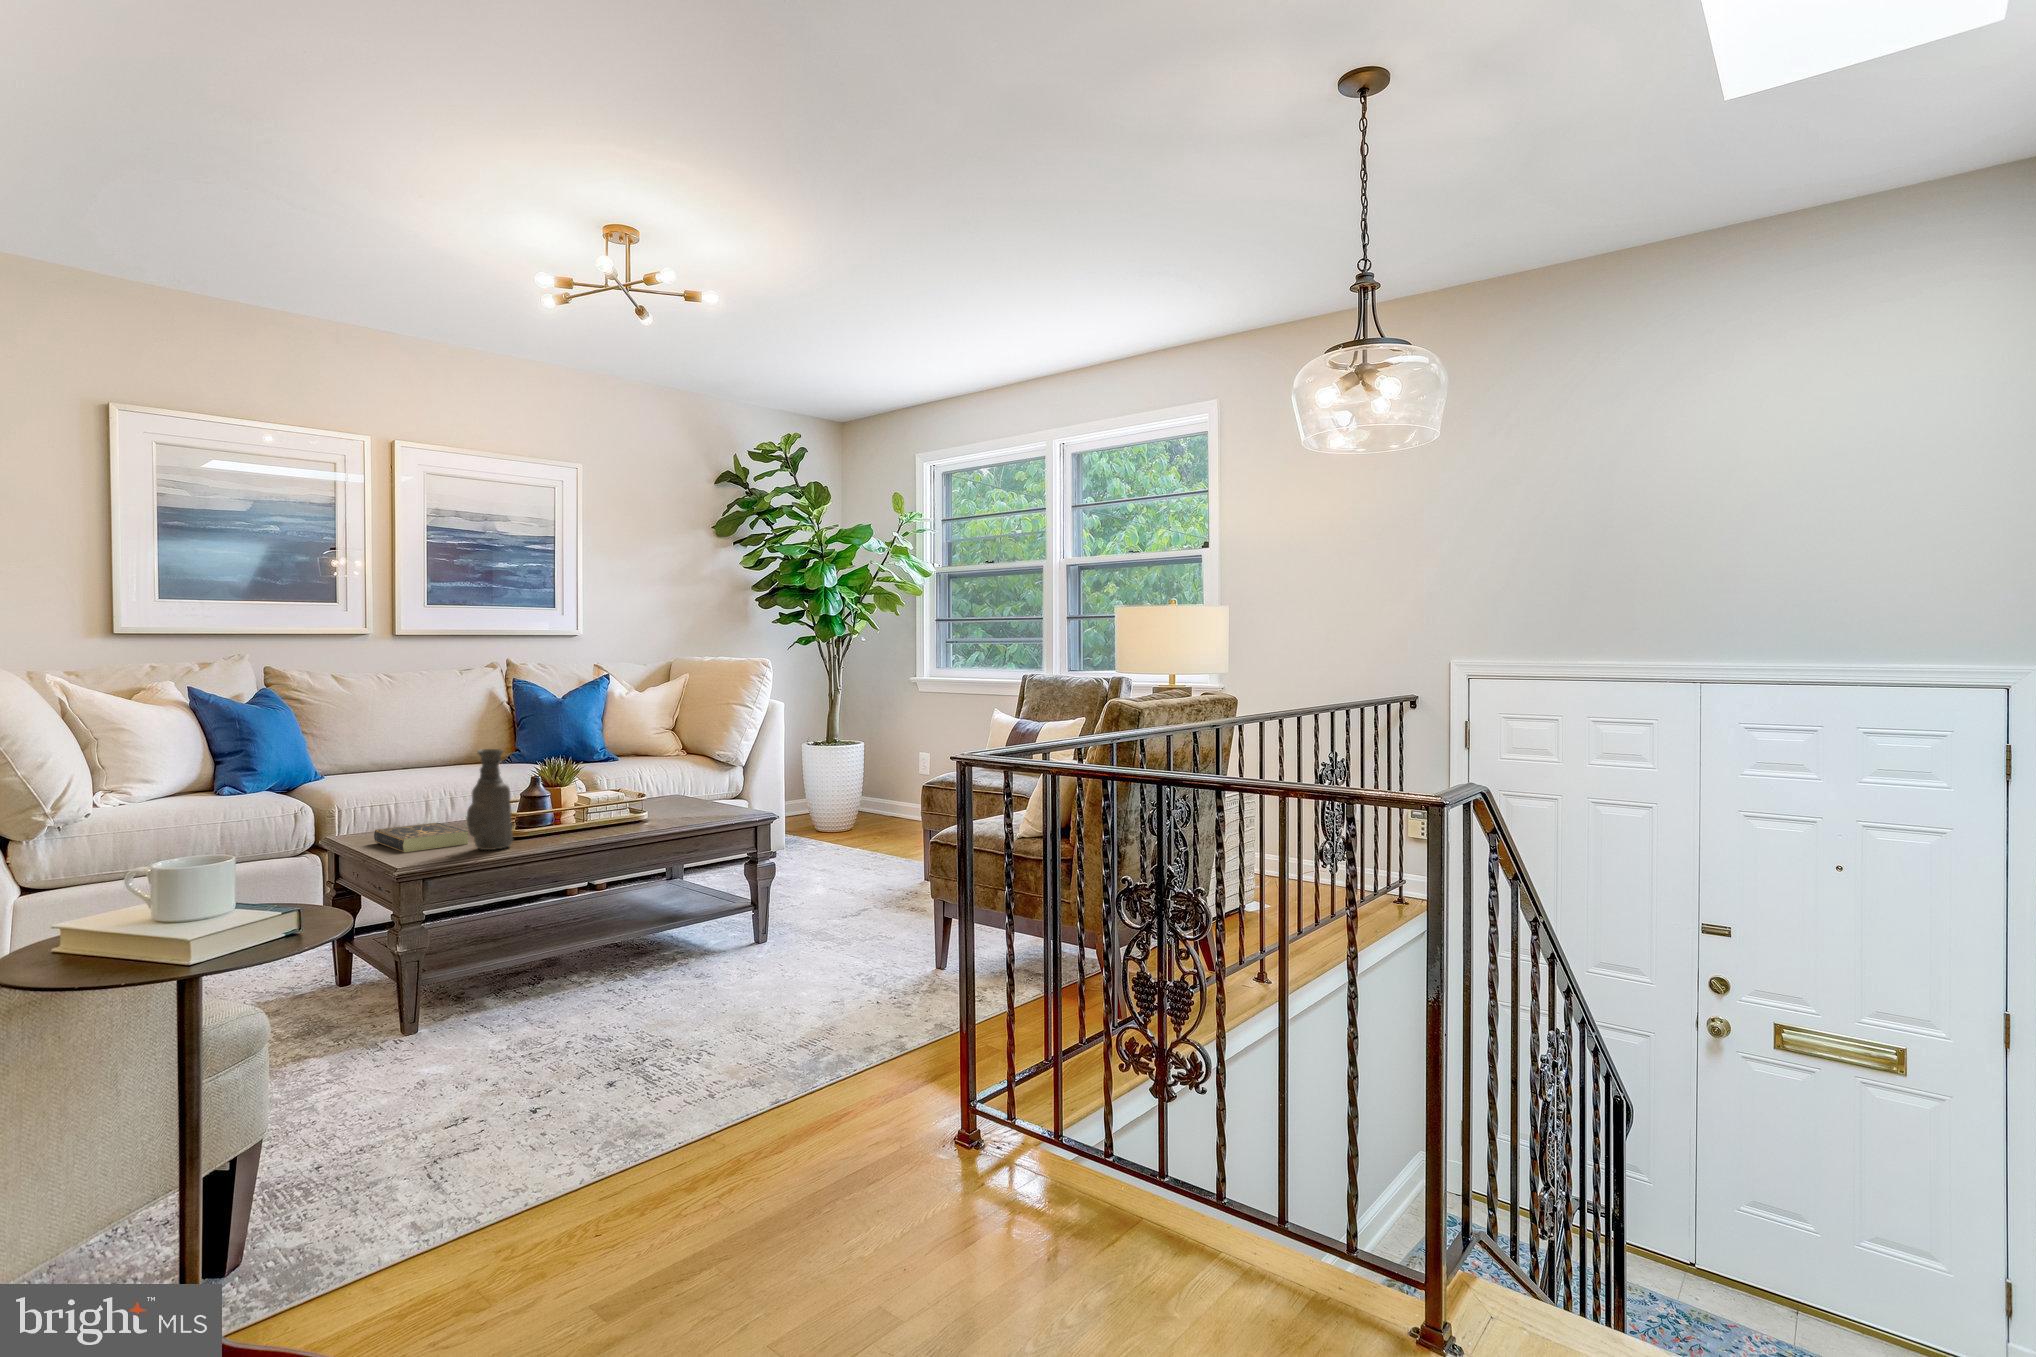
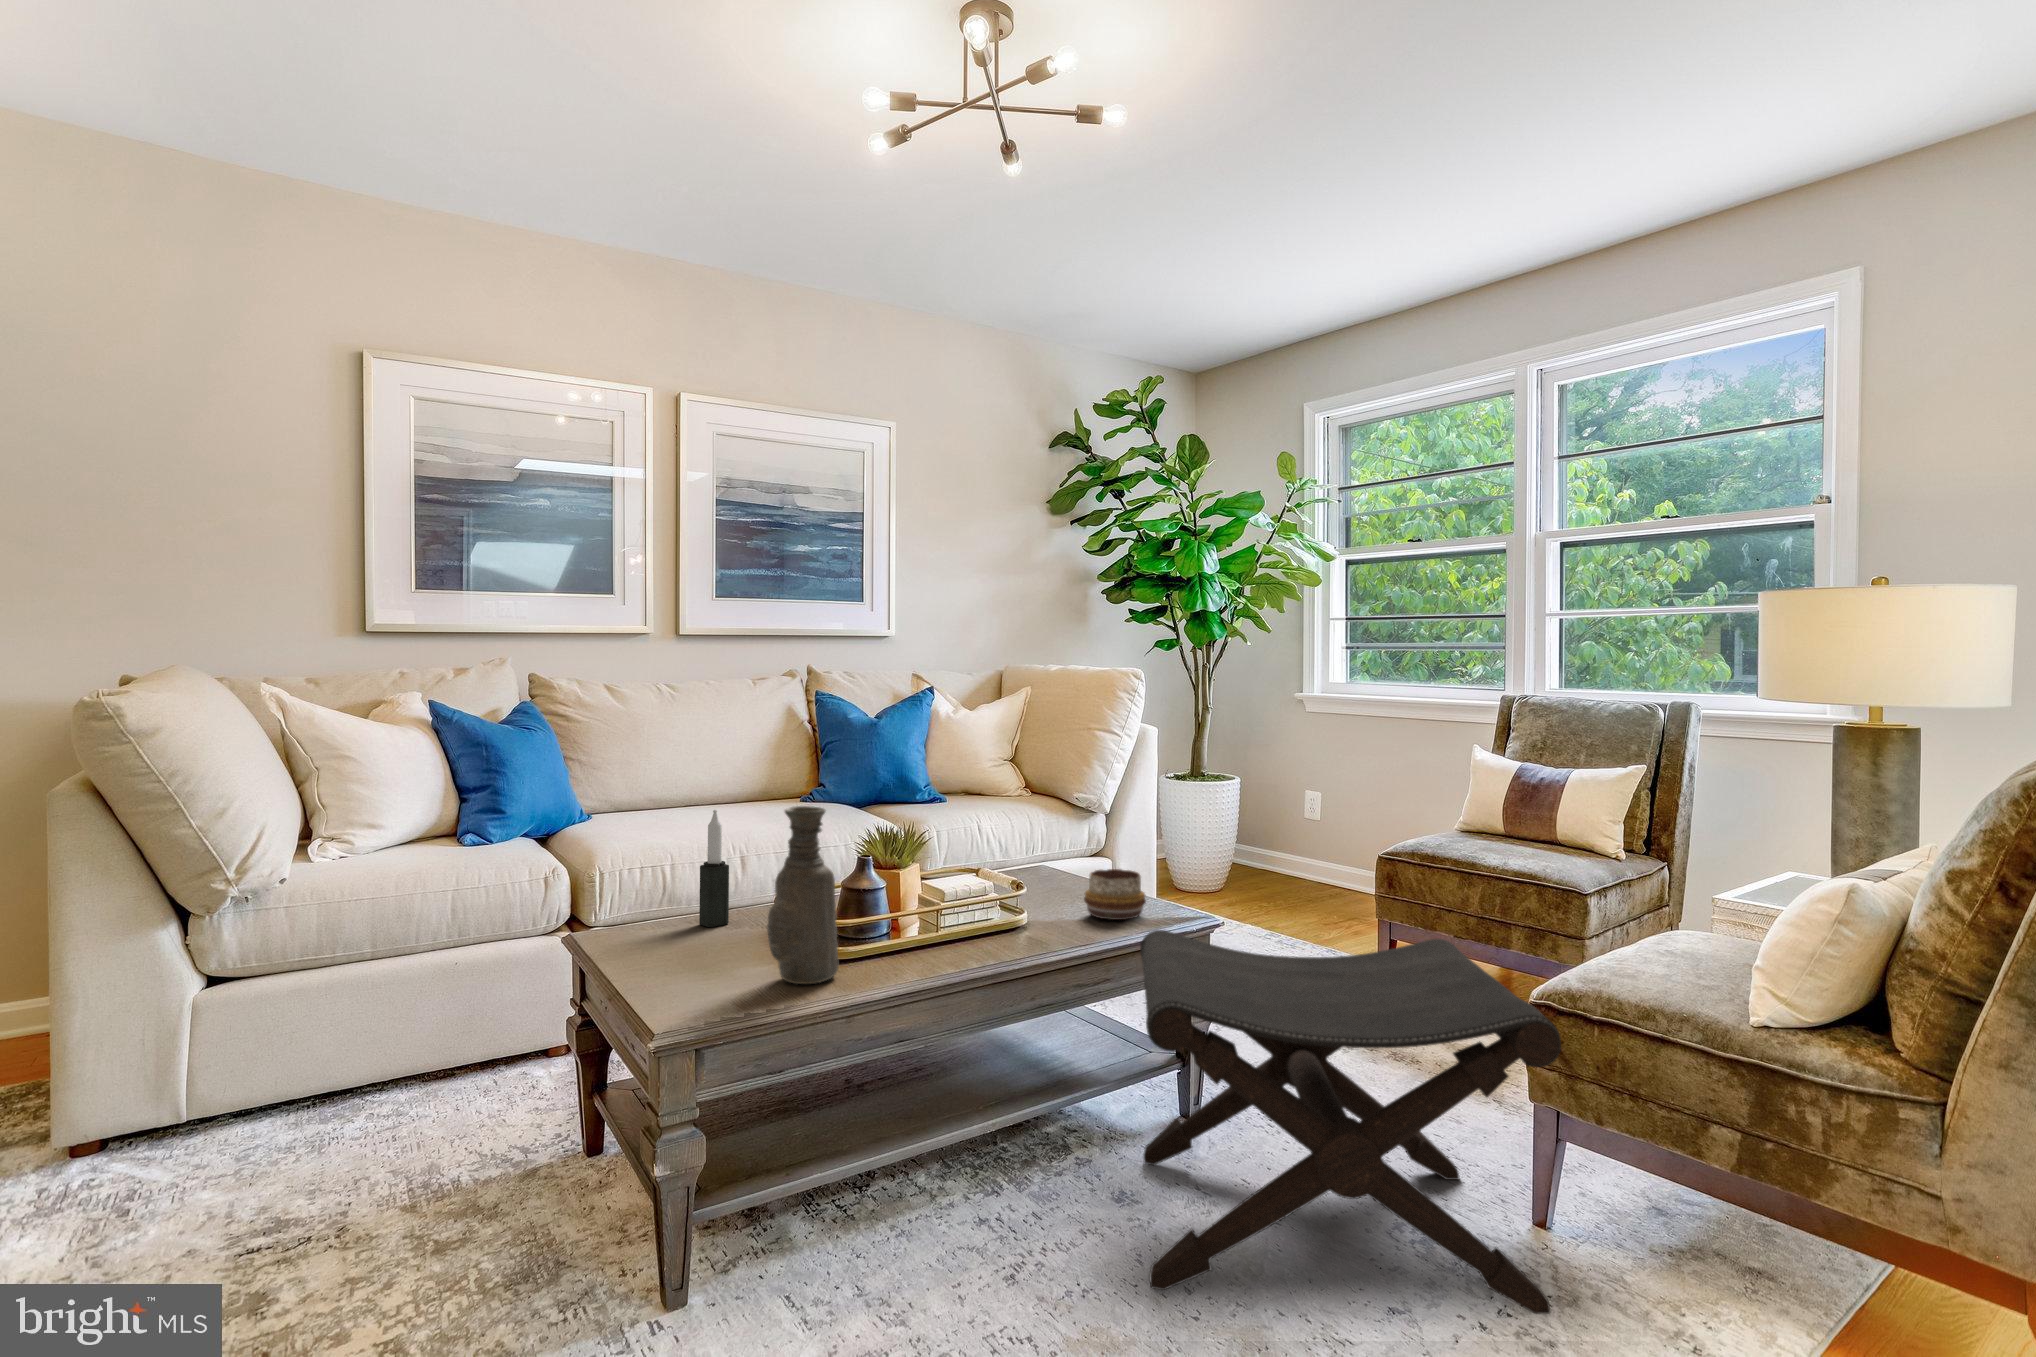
candle: none [420,757,441,832] -> present [699,810,729,927]
decorative bowl: none [685,789,725,818] -> present [1084,869,1146,920]
footstool: none [691,818,903,999] -> present [1140,930,1561,1314]
book: present [374,823,468,852] -> none [631,915,768,979]

